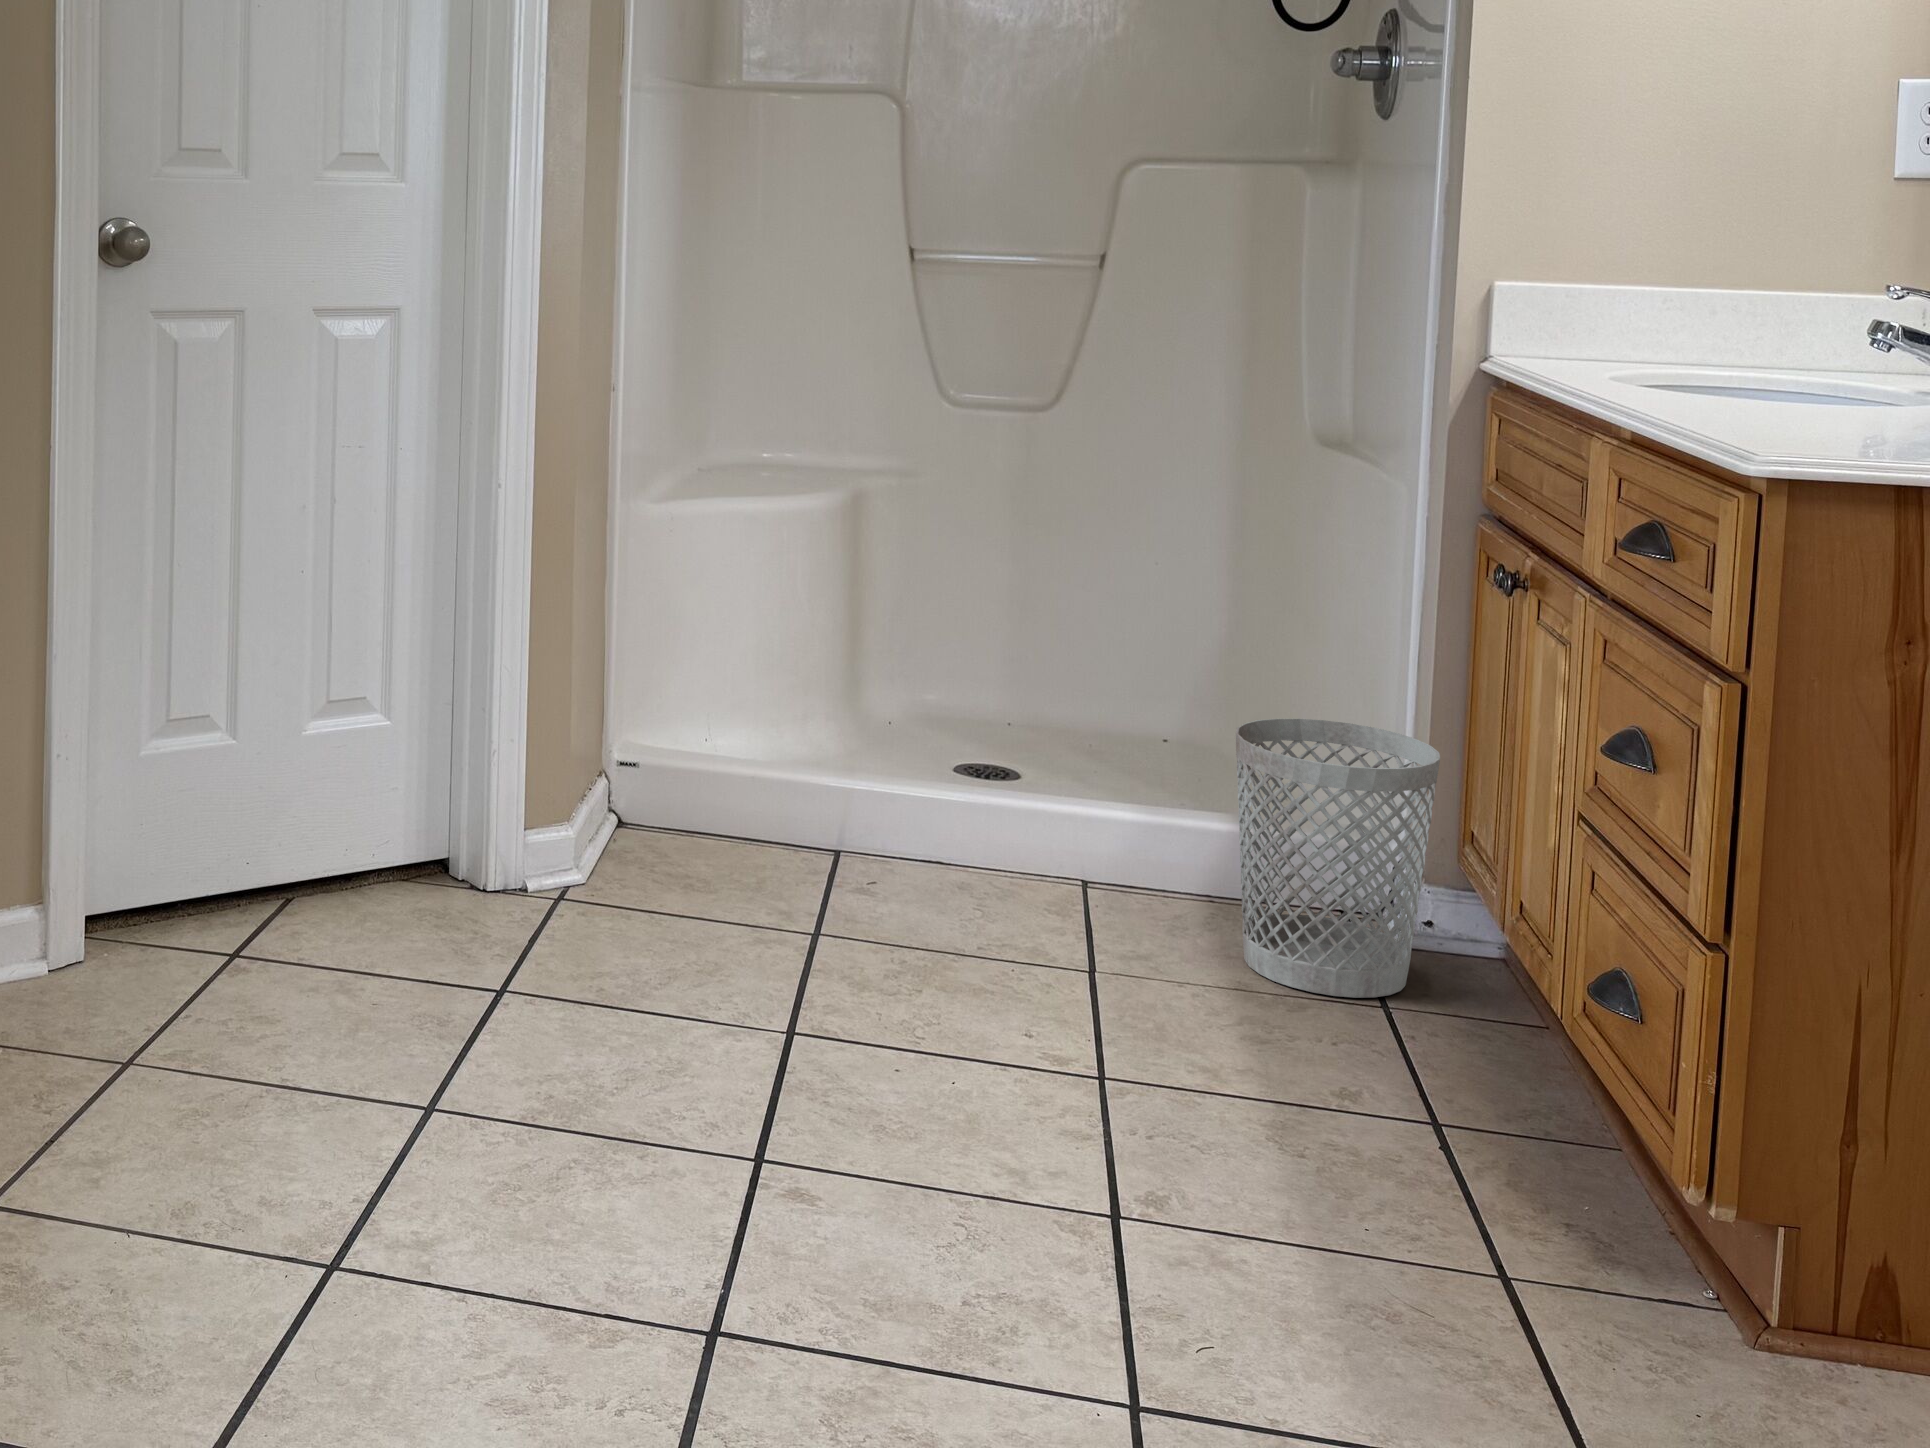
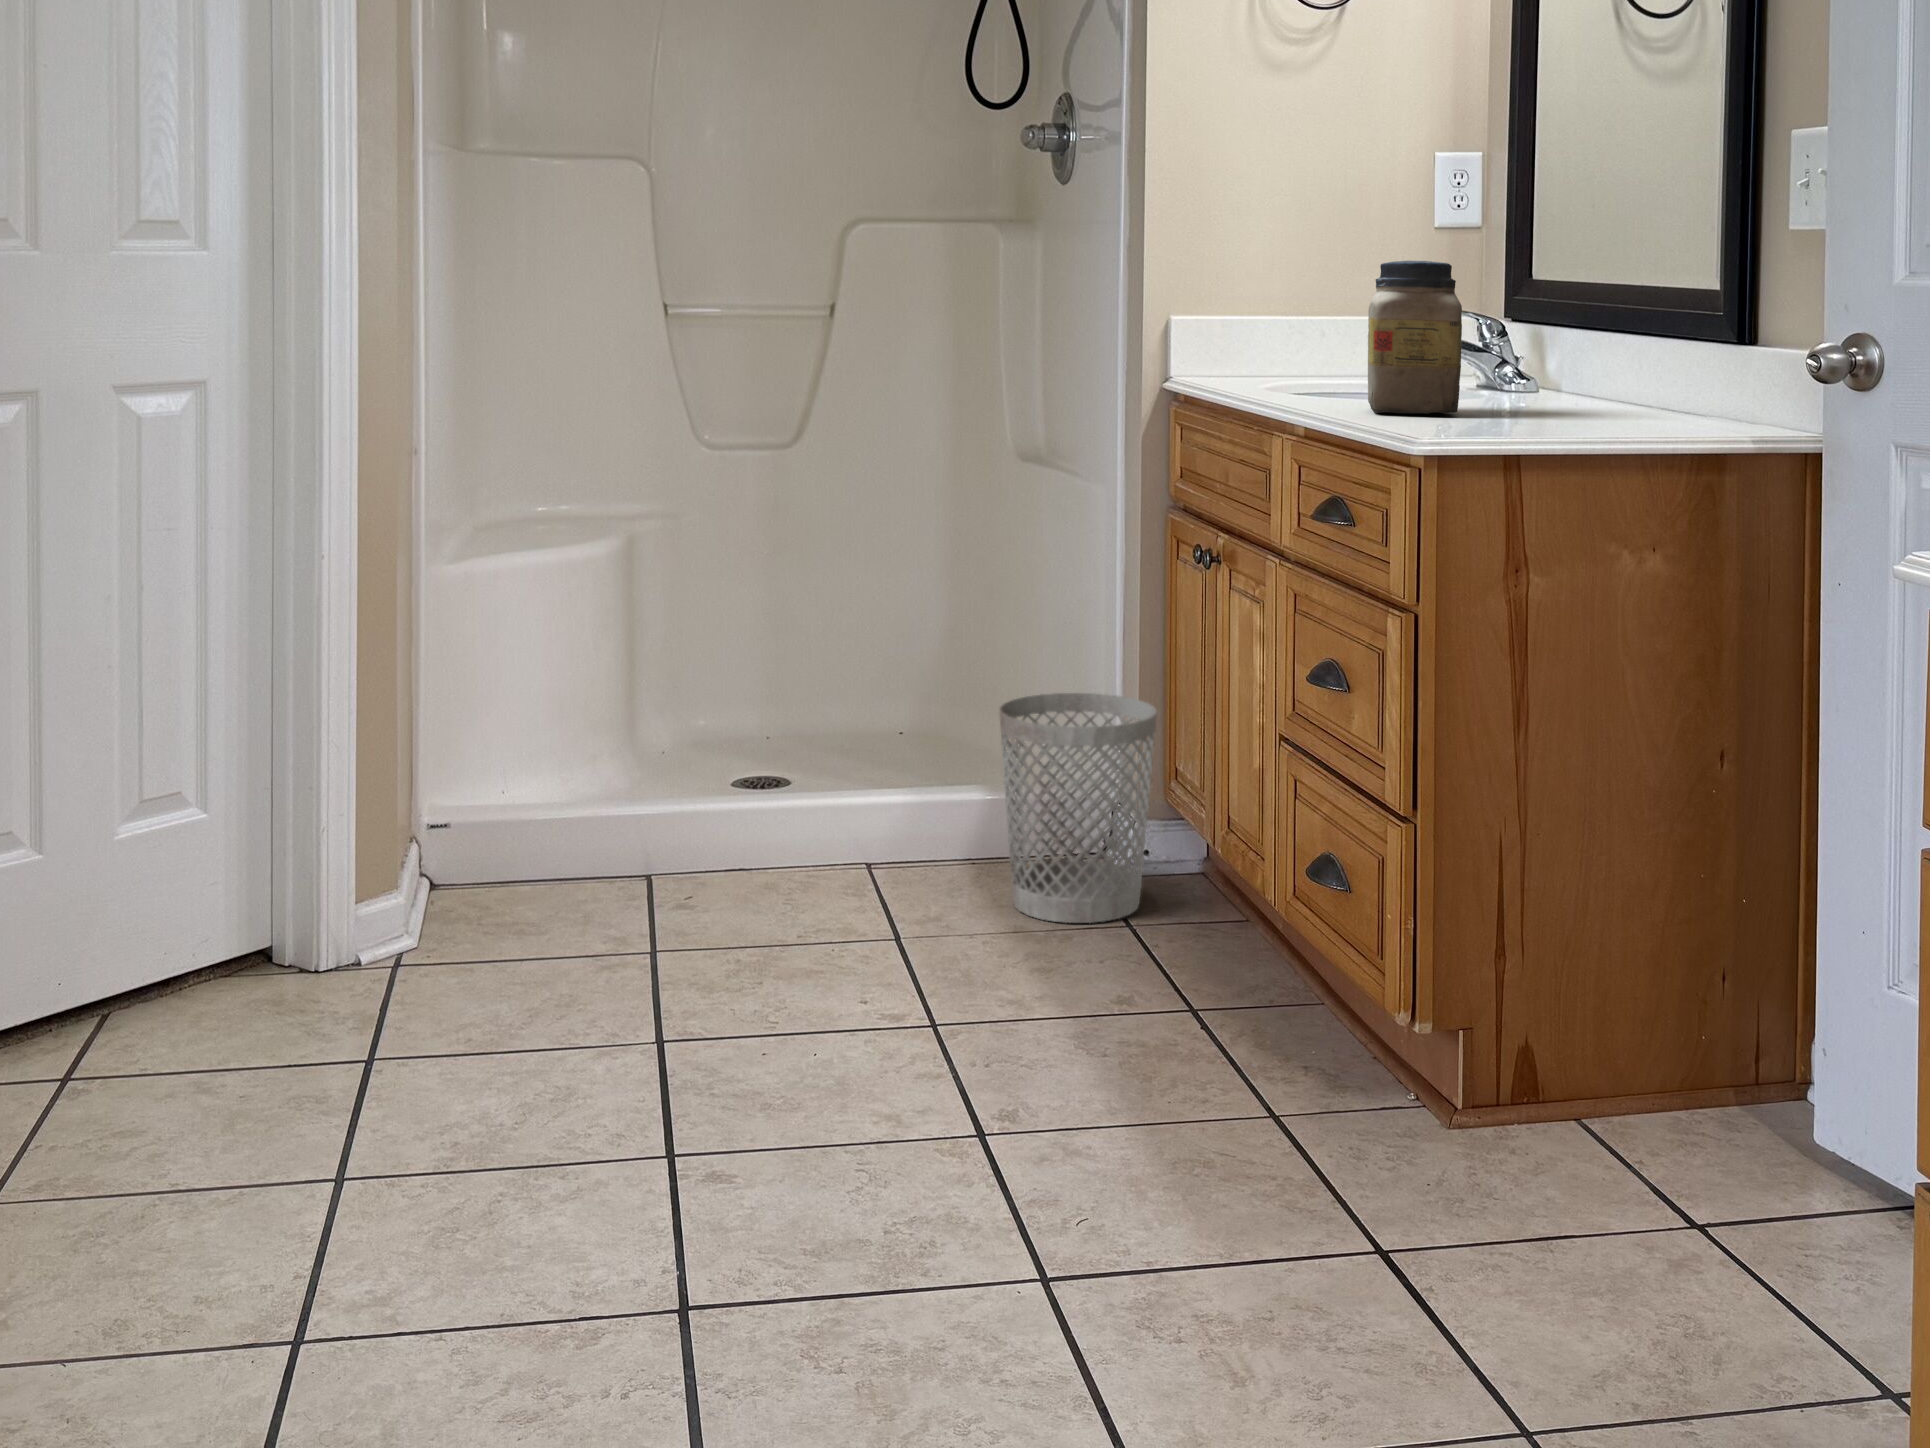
jar: none [1725,223,1872,427] -> present [1368,261,1462,414]

